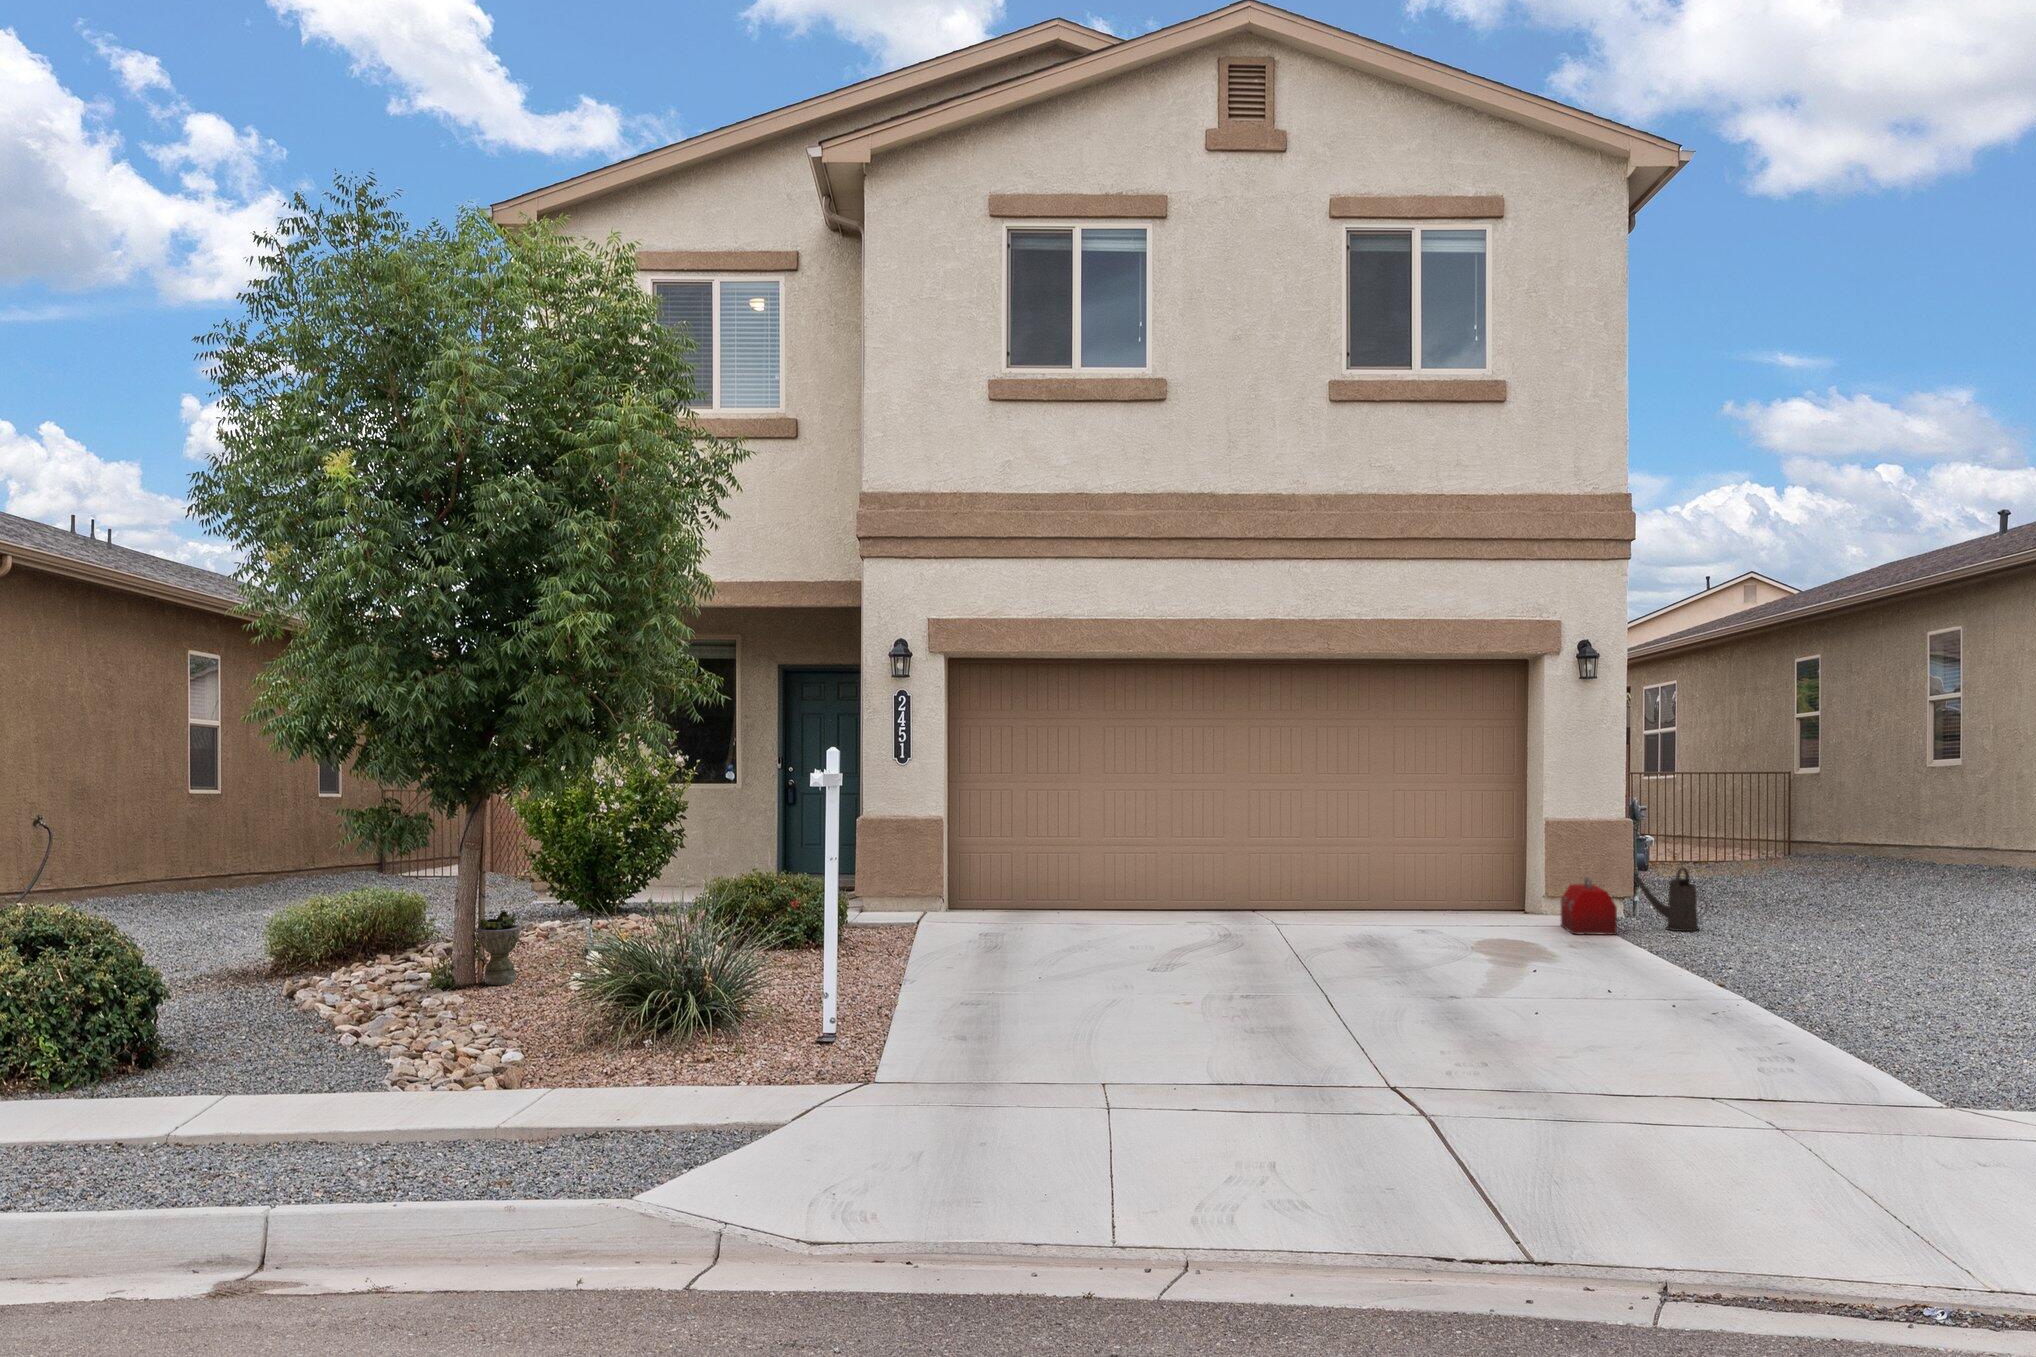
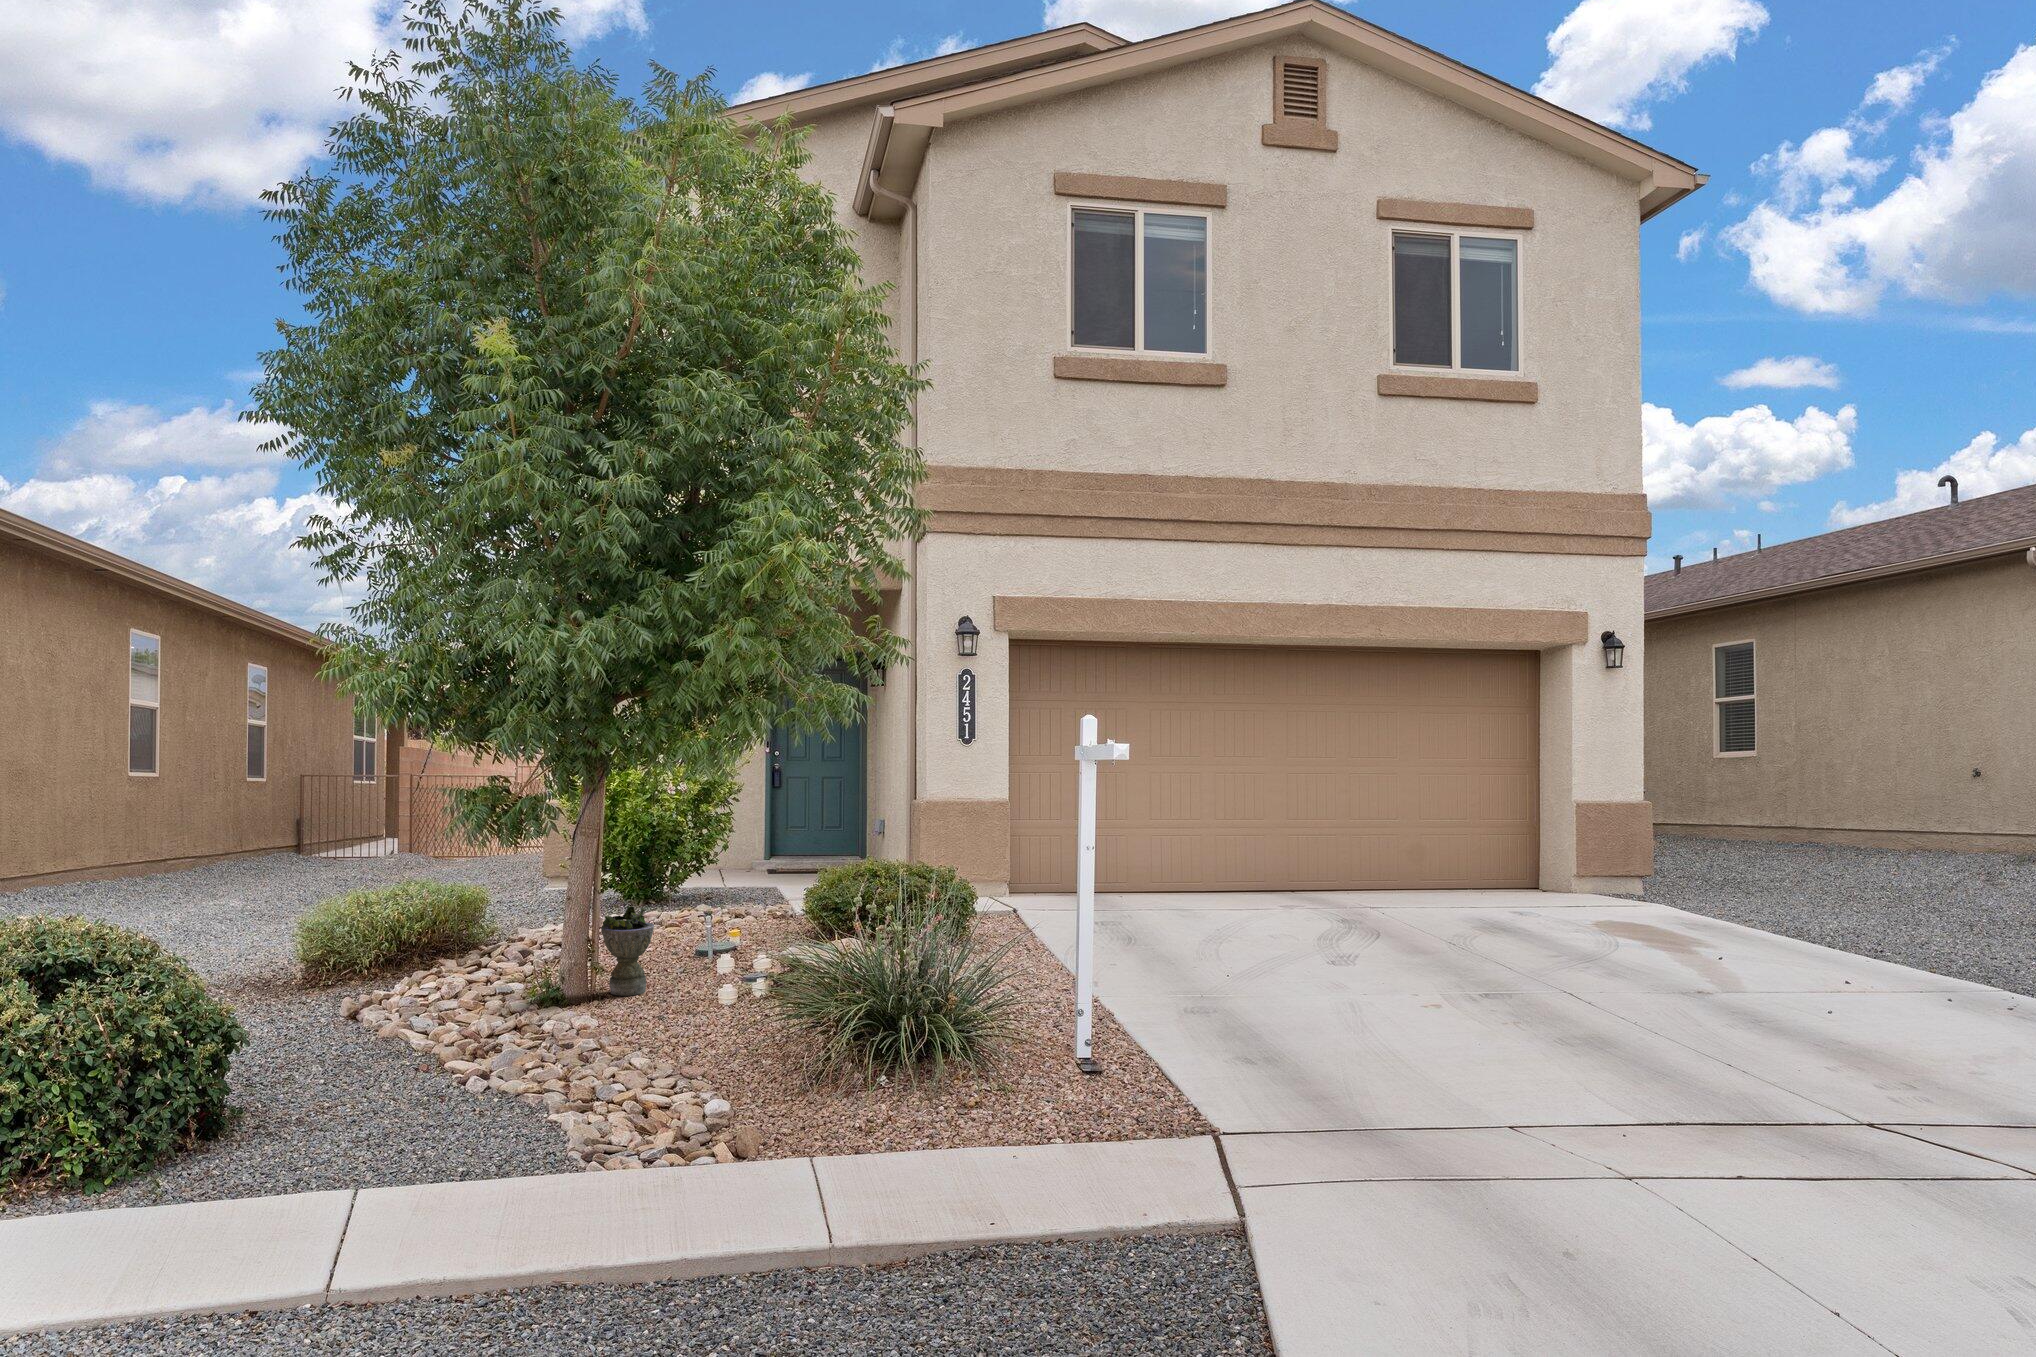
watering can: present [1633,868,1708,931] -> none [1651,842,1728,902]
toolbox: present [1561,877,1617,935] -> none [1589,852,1658,907]

